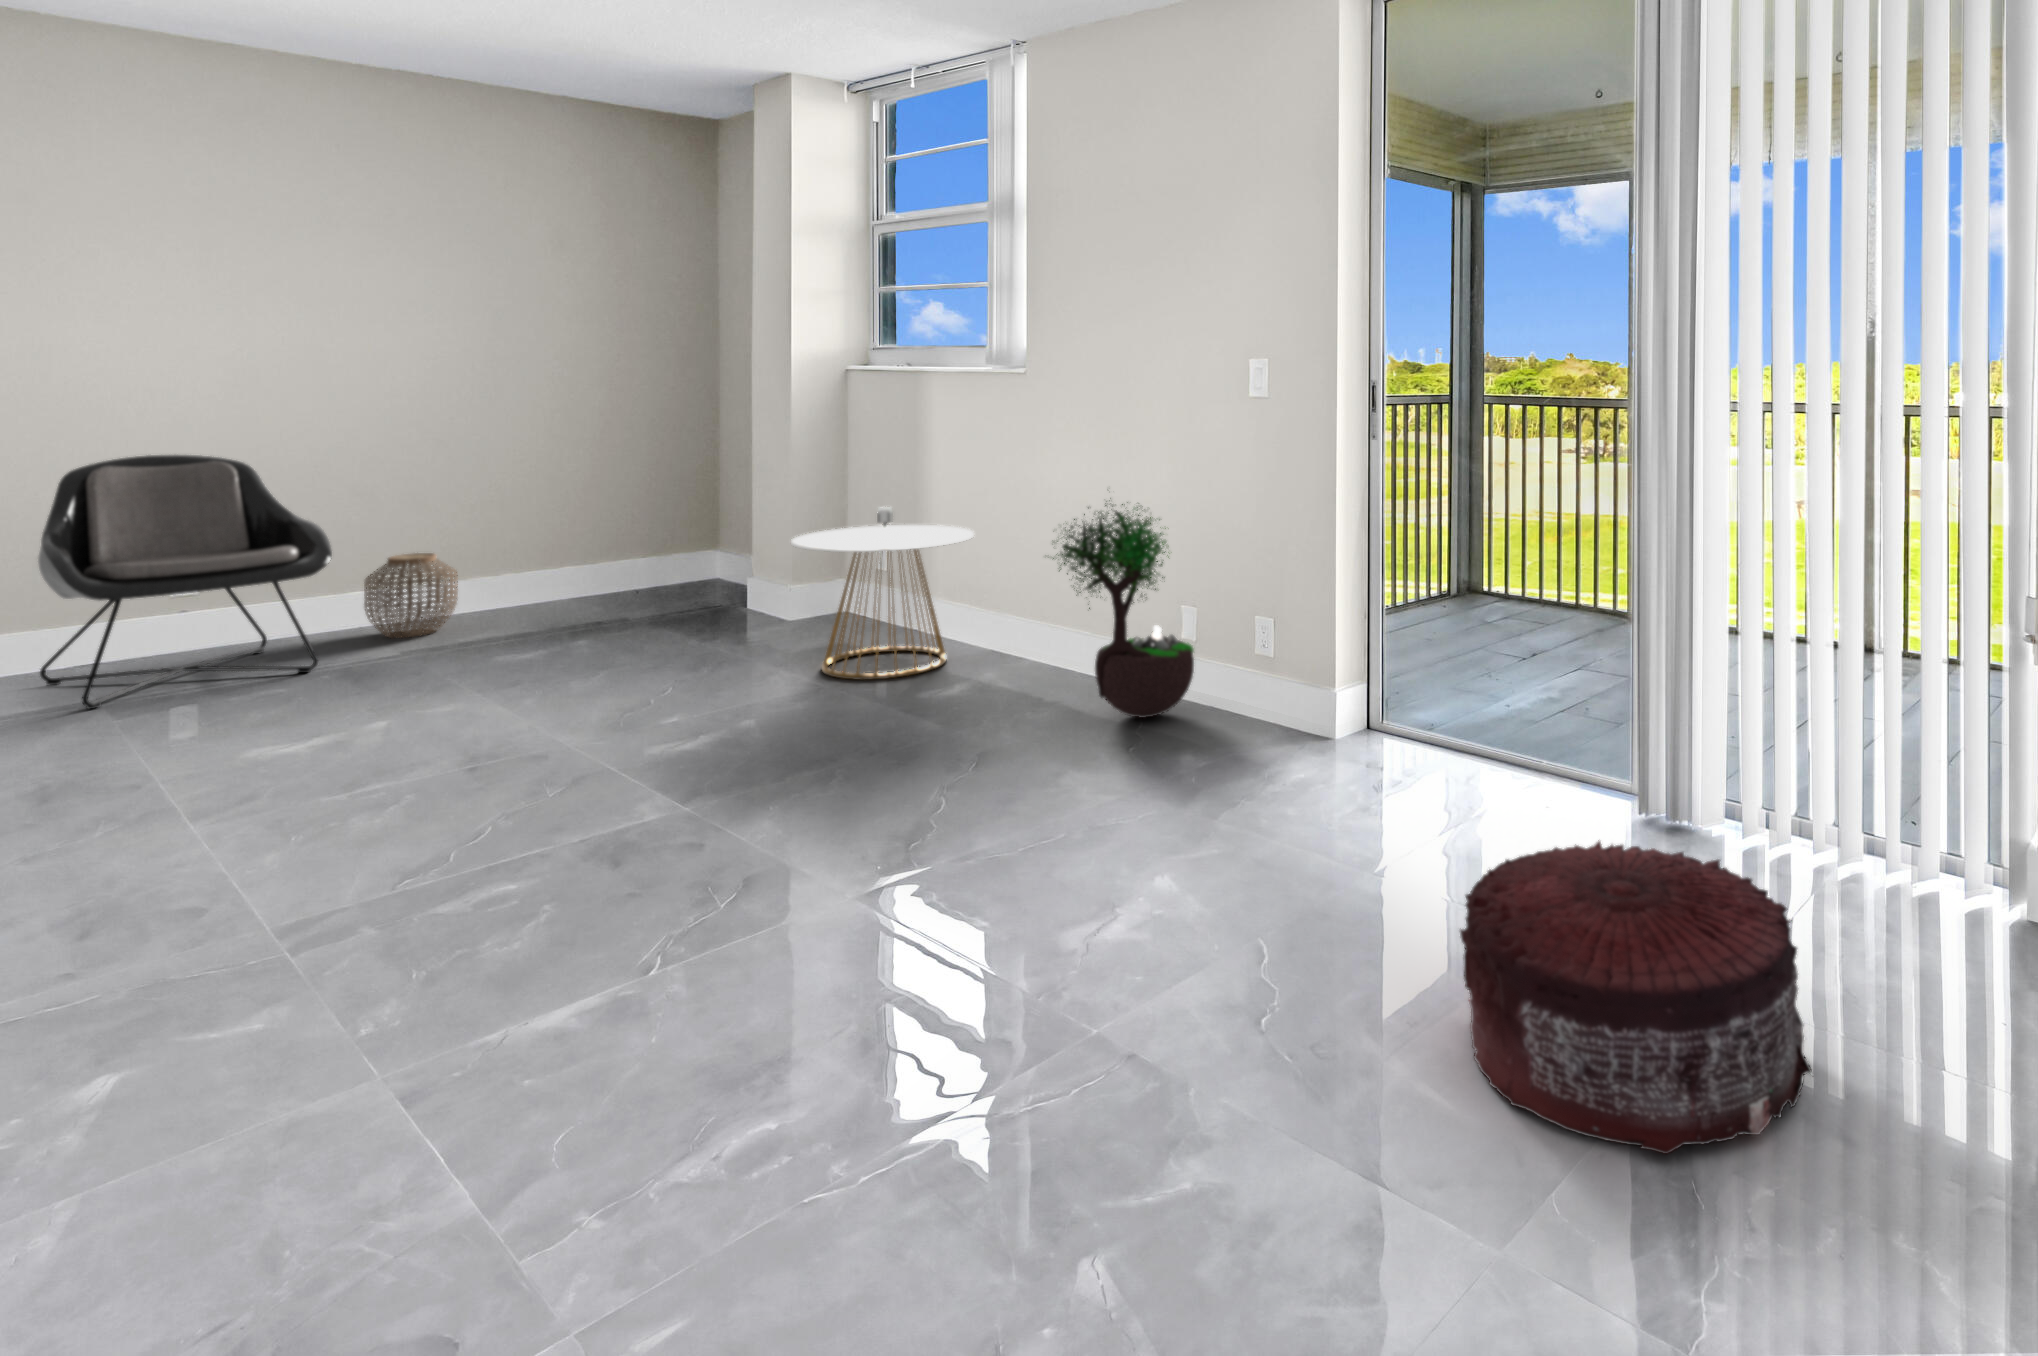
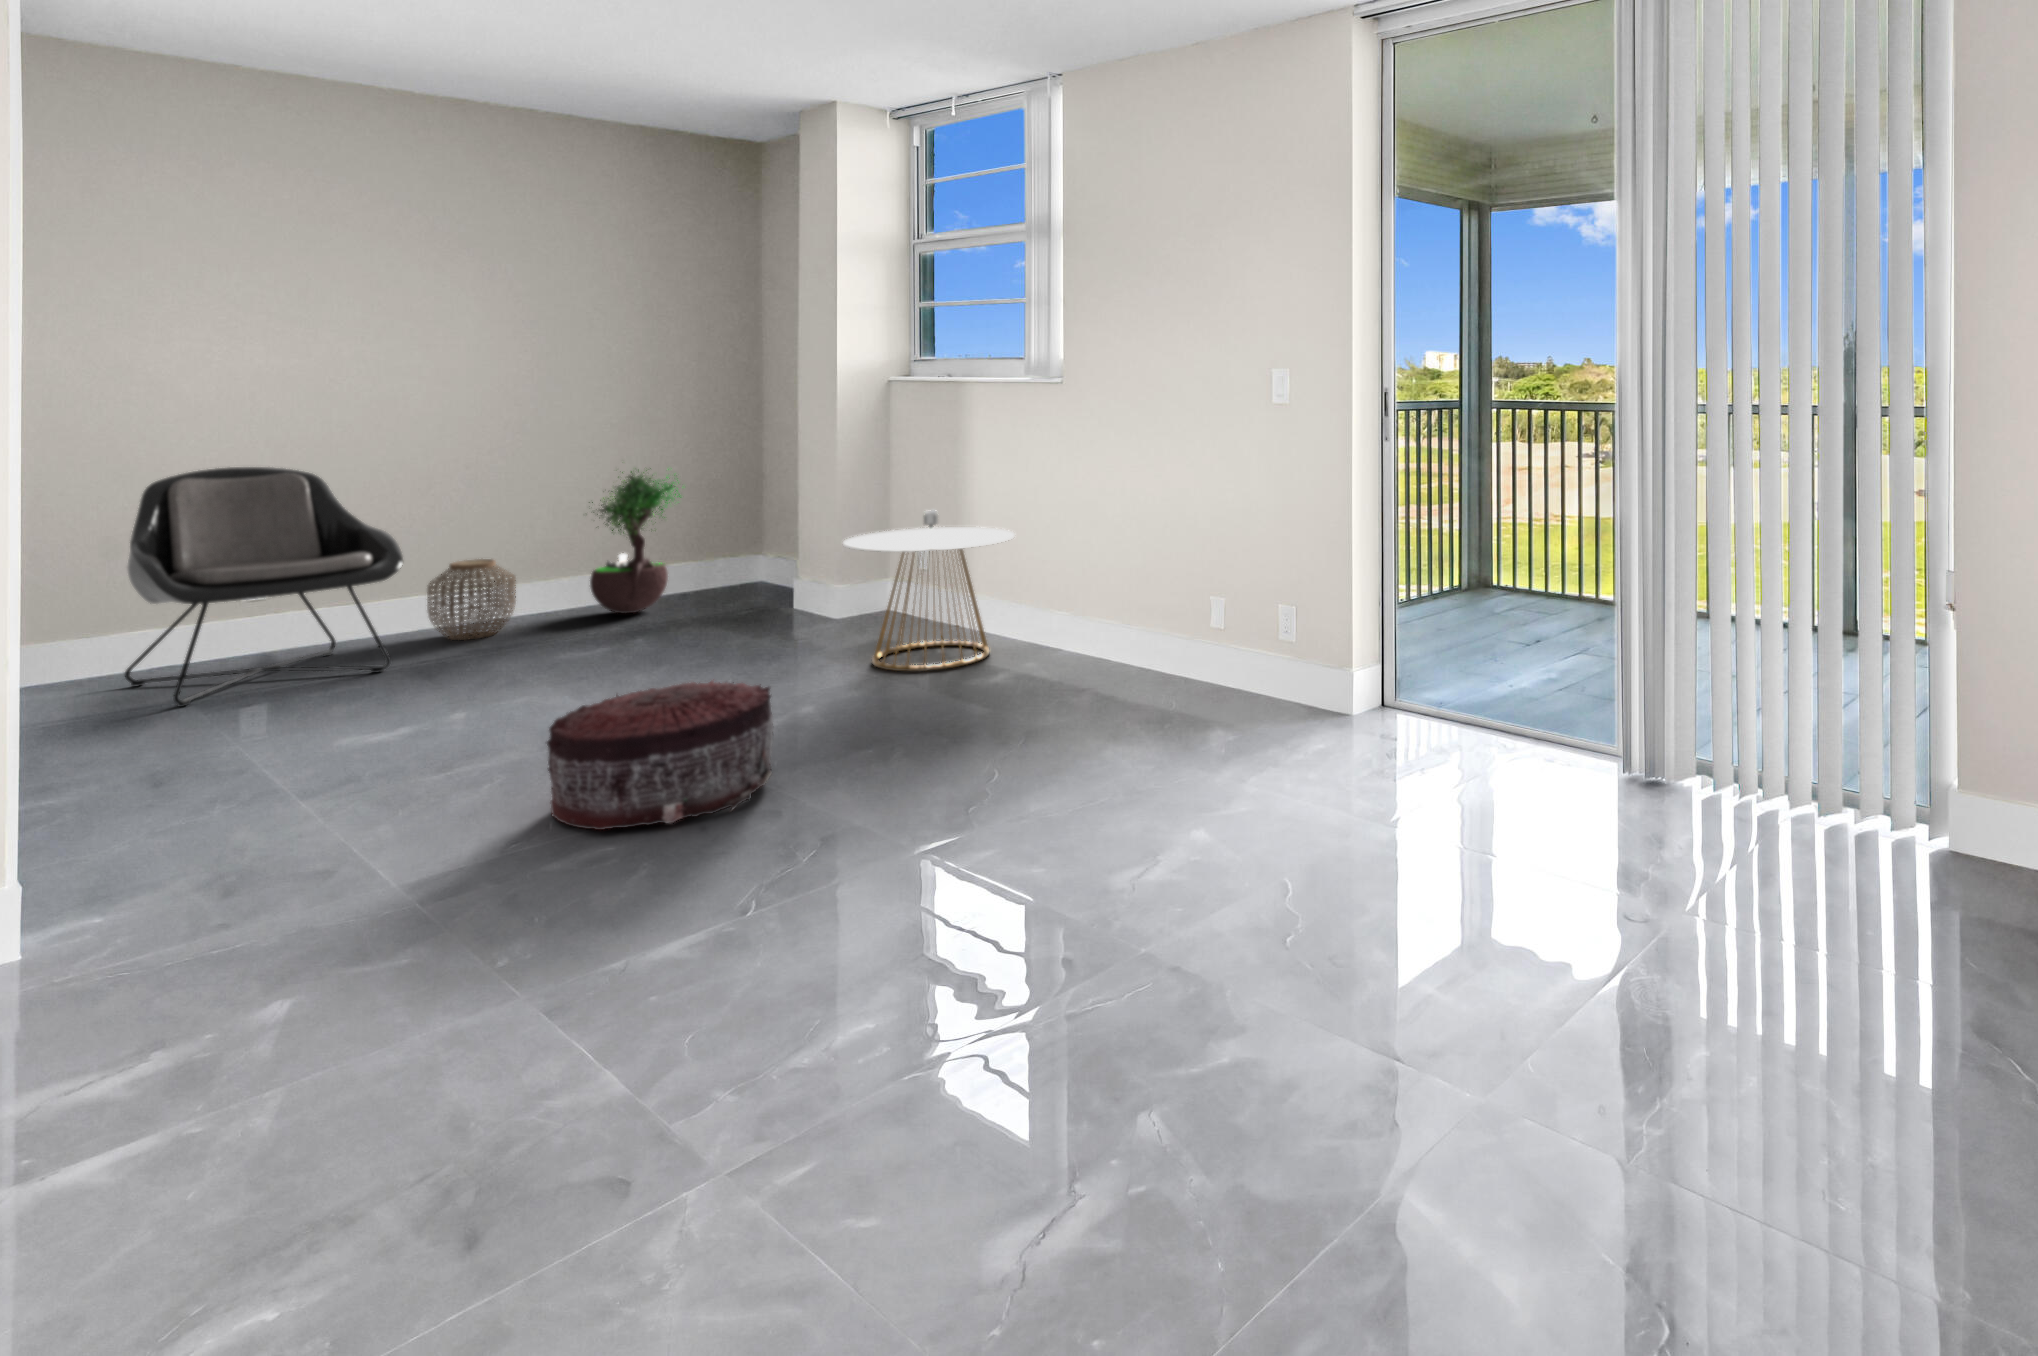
potted tree: present [1053,498,1194,718] -> present [589,468,681,613]
pouf: present [1460,840,1812,1154] -> present [547,681,773,830]

